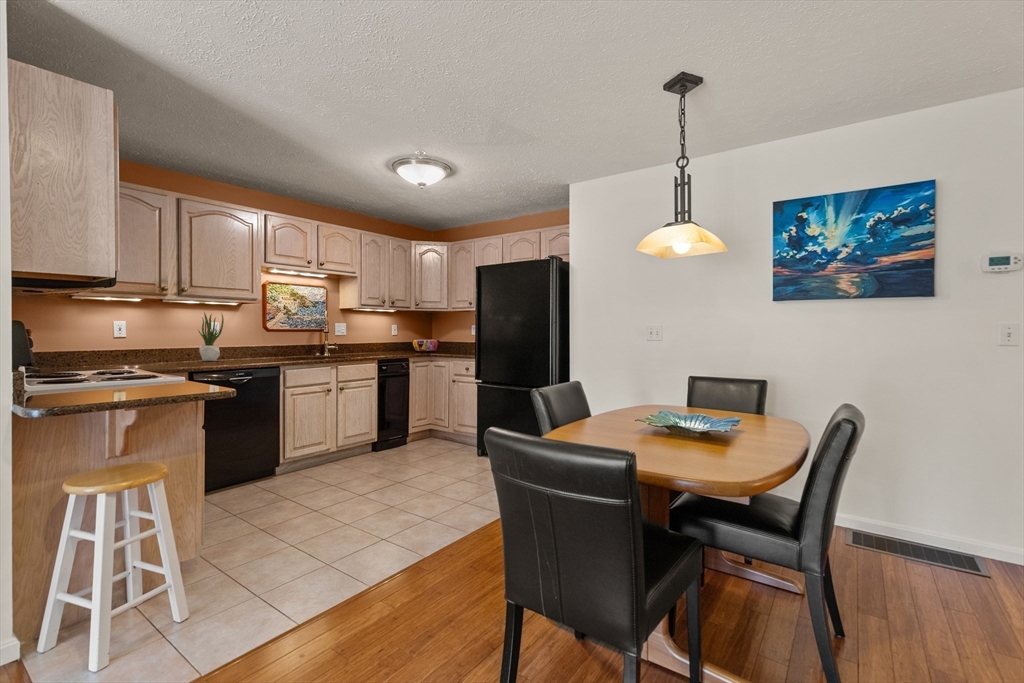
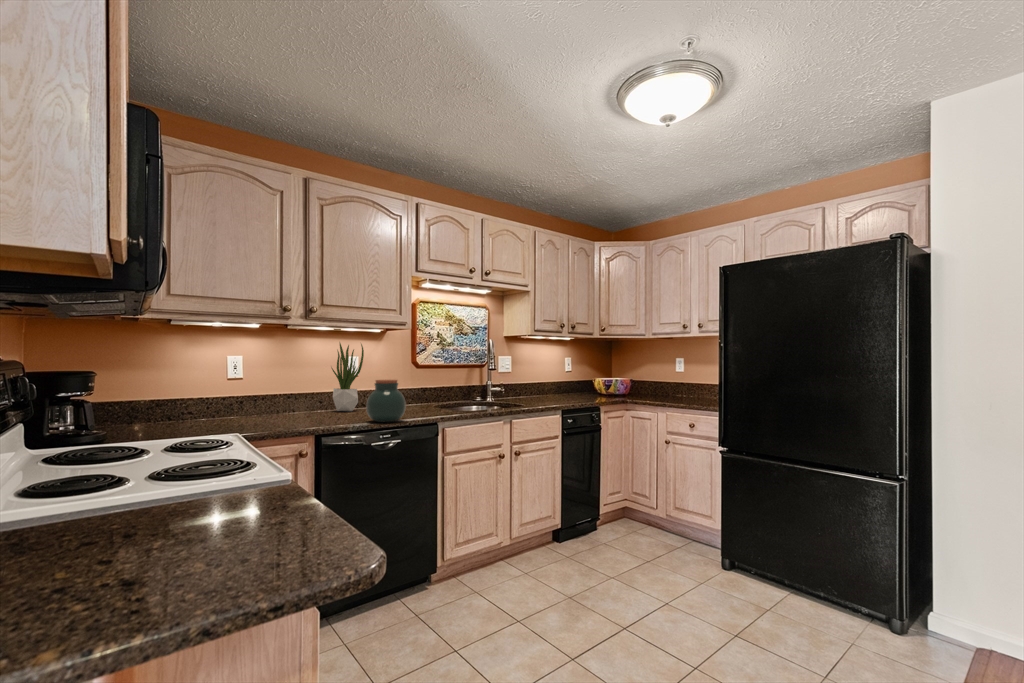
jar: none [227,338,256,365] -> present [366,380,406,422]

